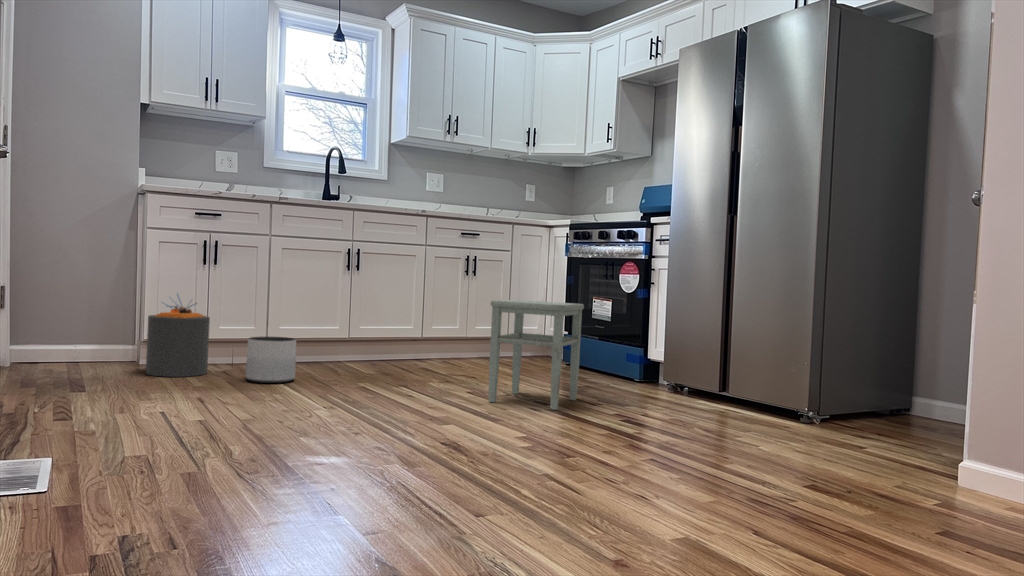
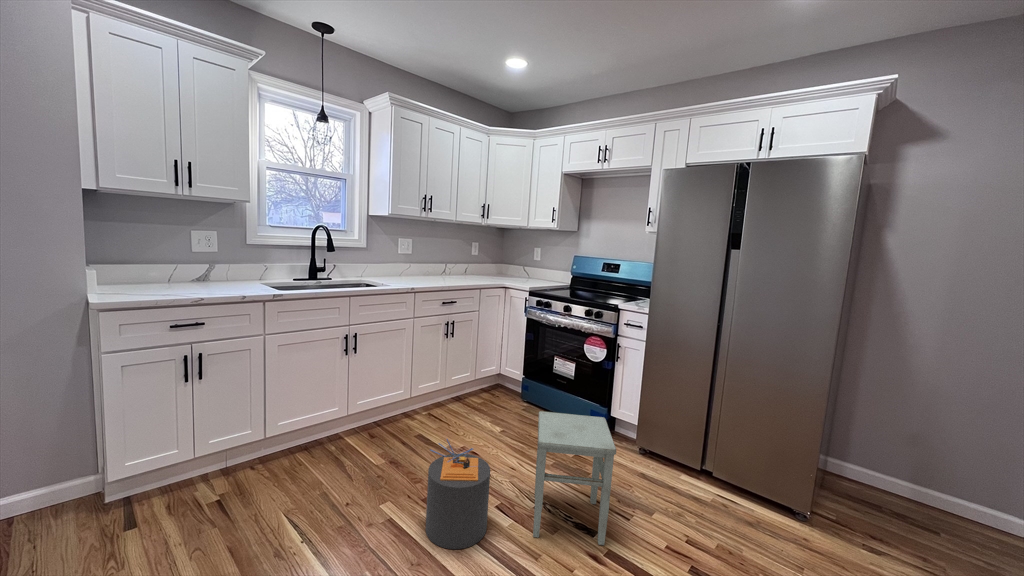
trash can: present [146,294,210,377] -> present [426,439,490,549]
planter: present [246,336,296,383] -> none [253,470,312,543]

